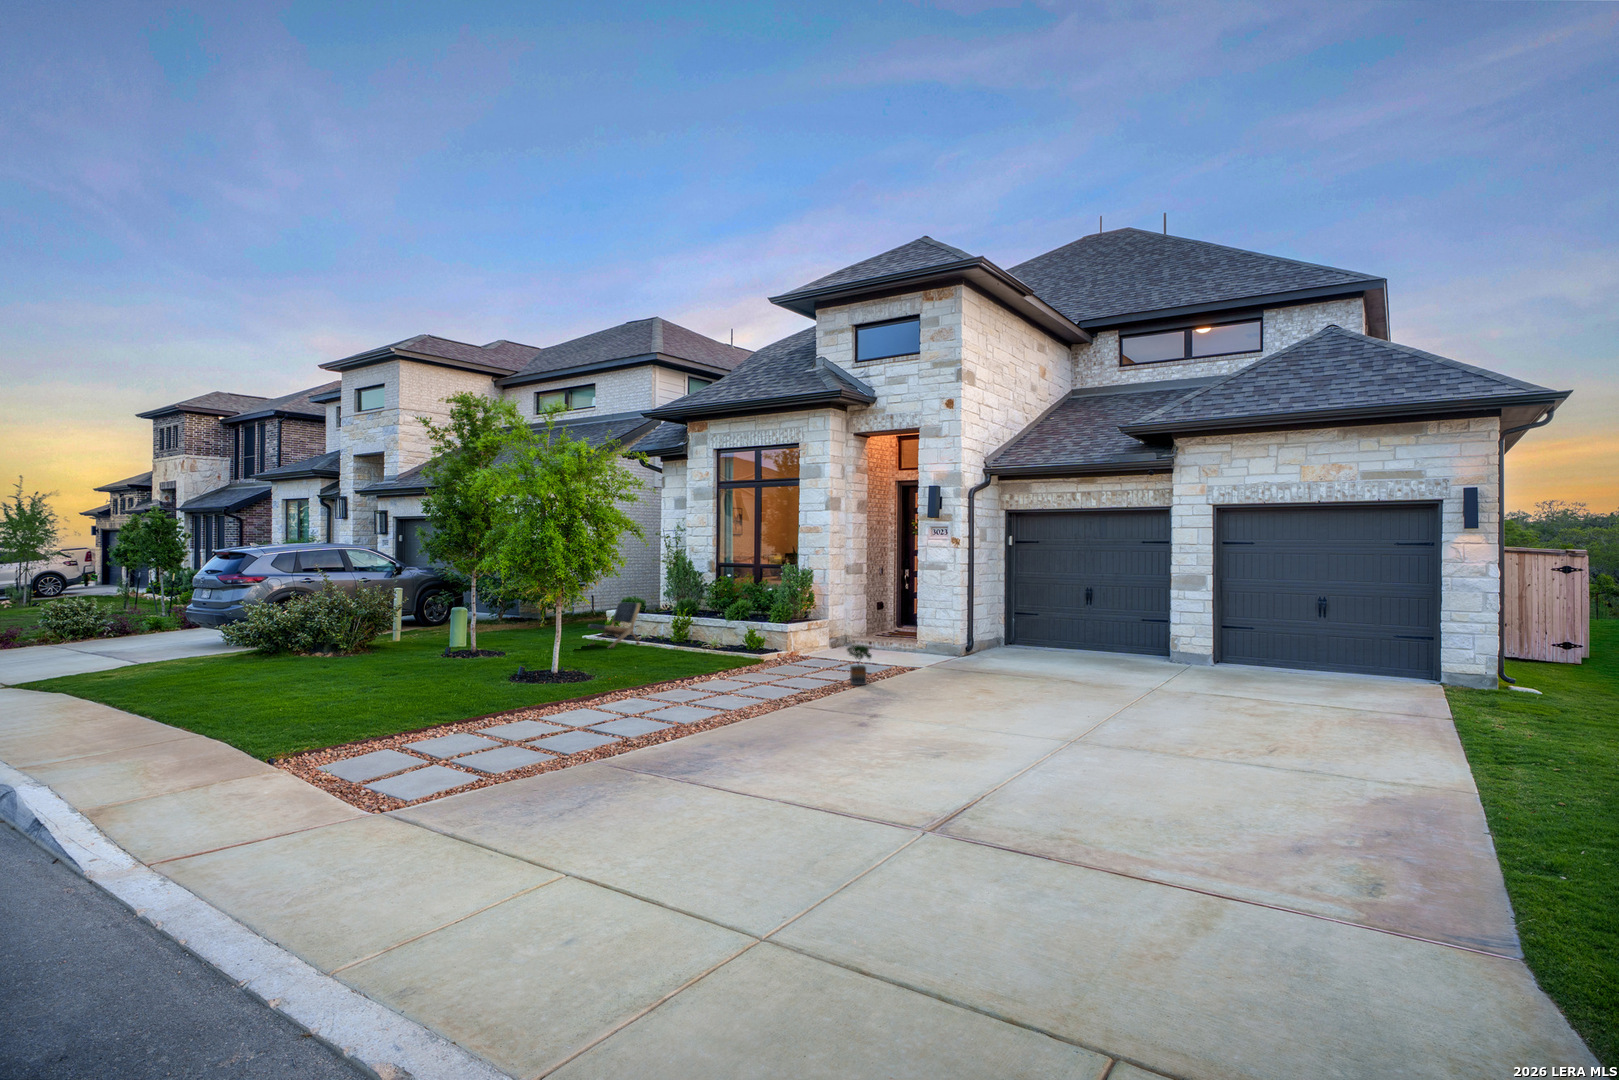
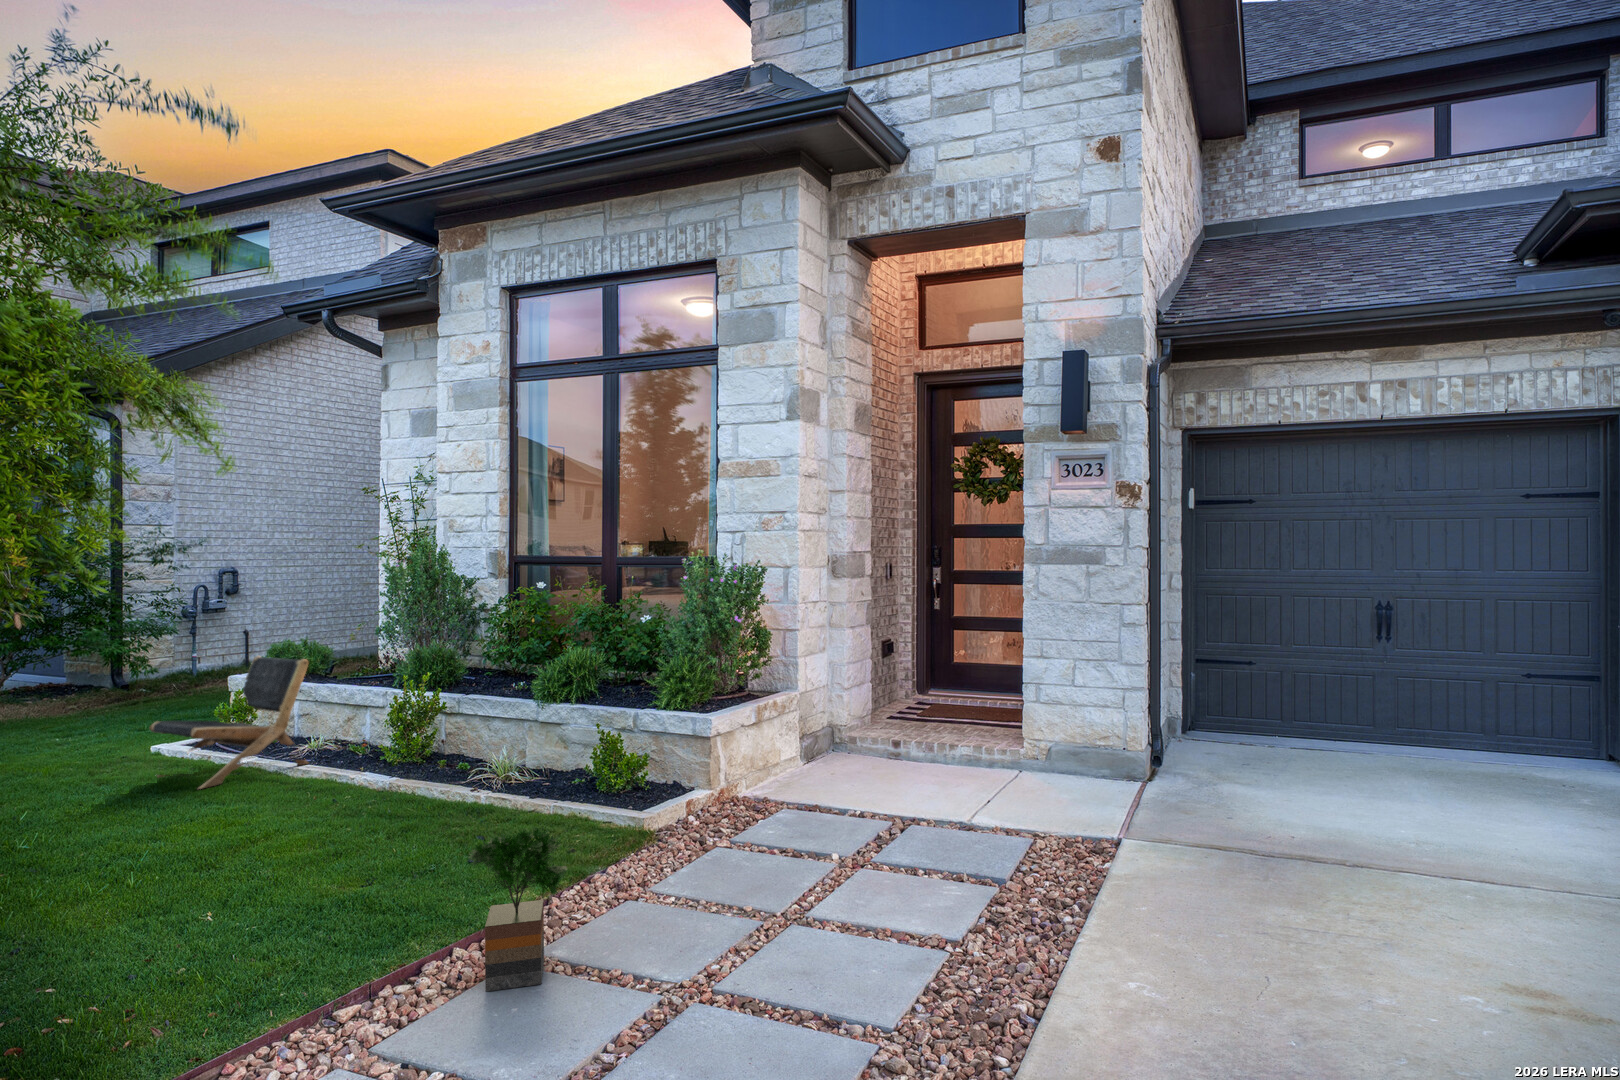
potted tree: present [847,645,872,685] -> present [469,828,568,991]

